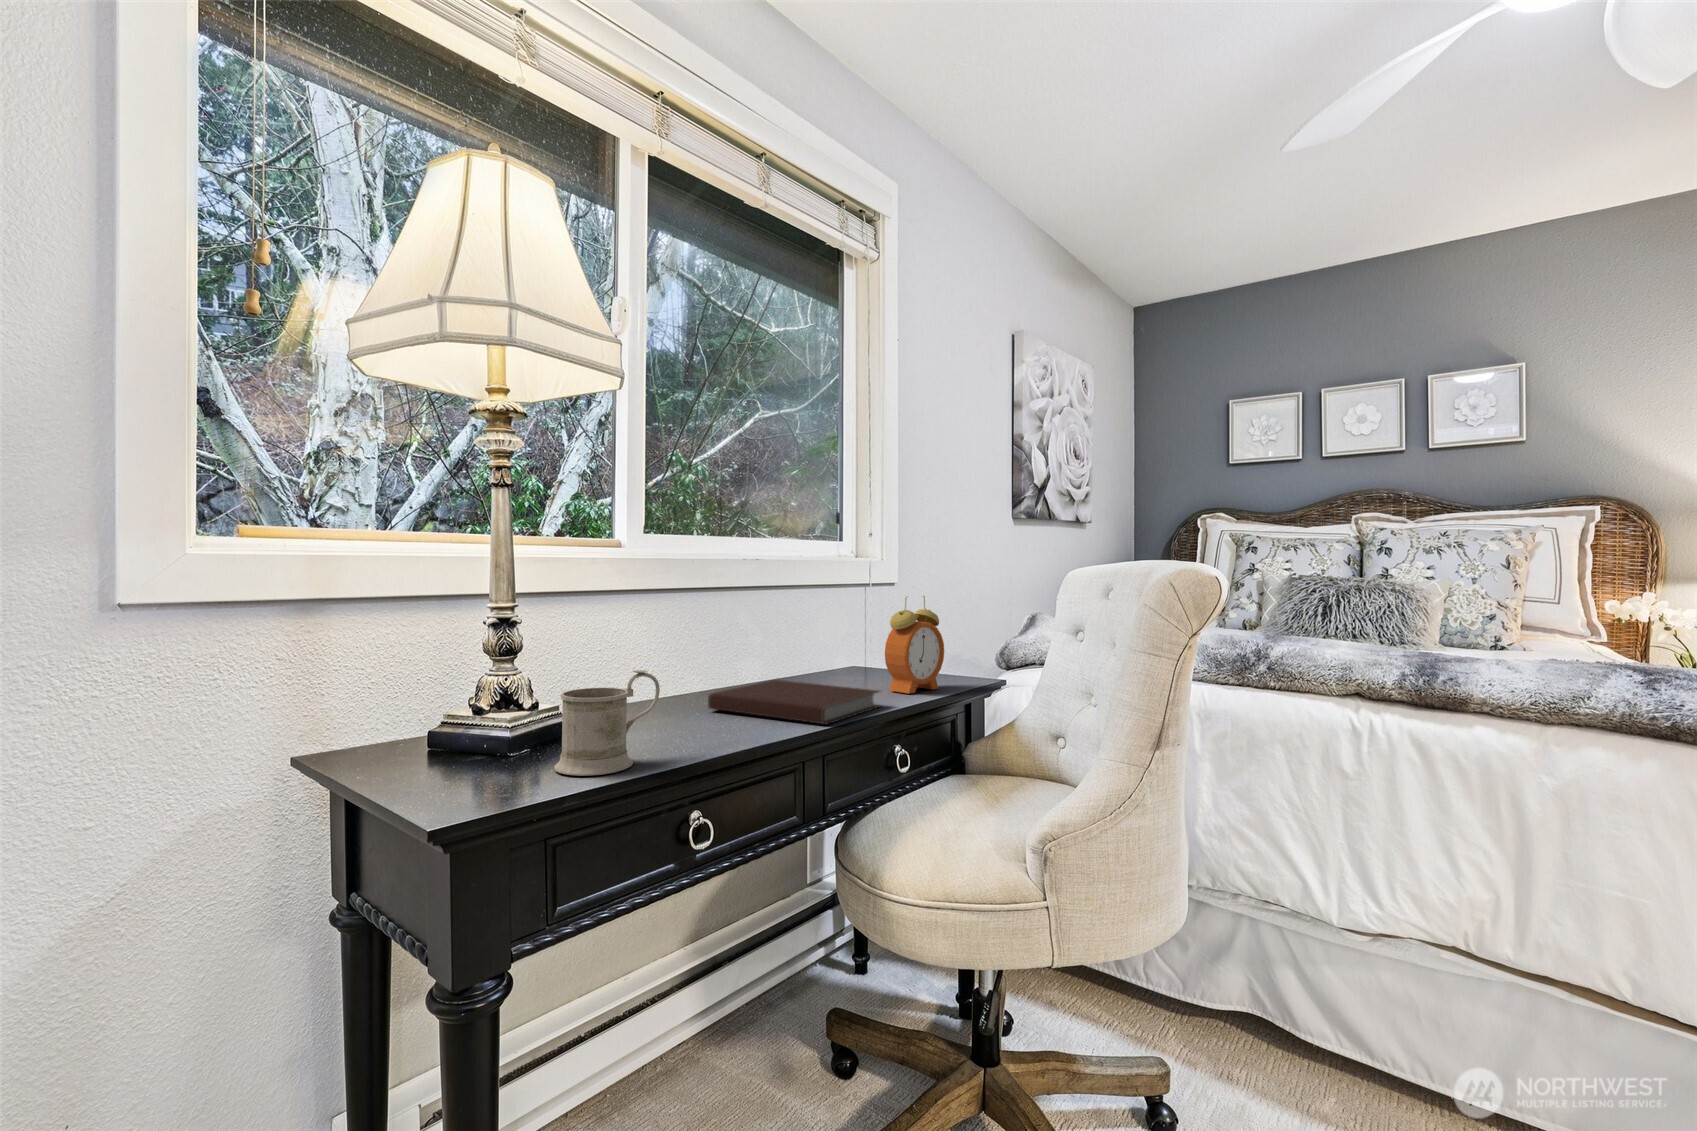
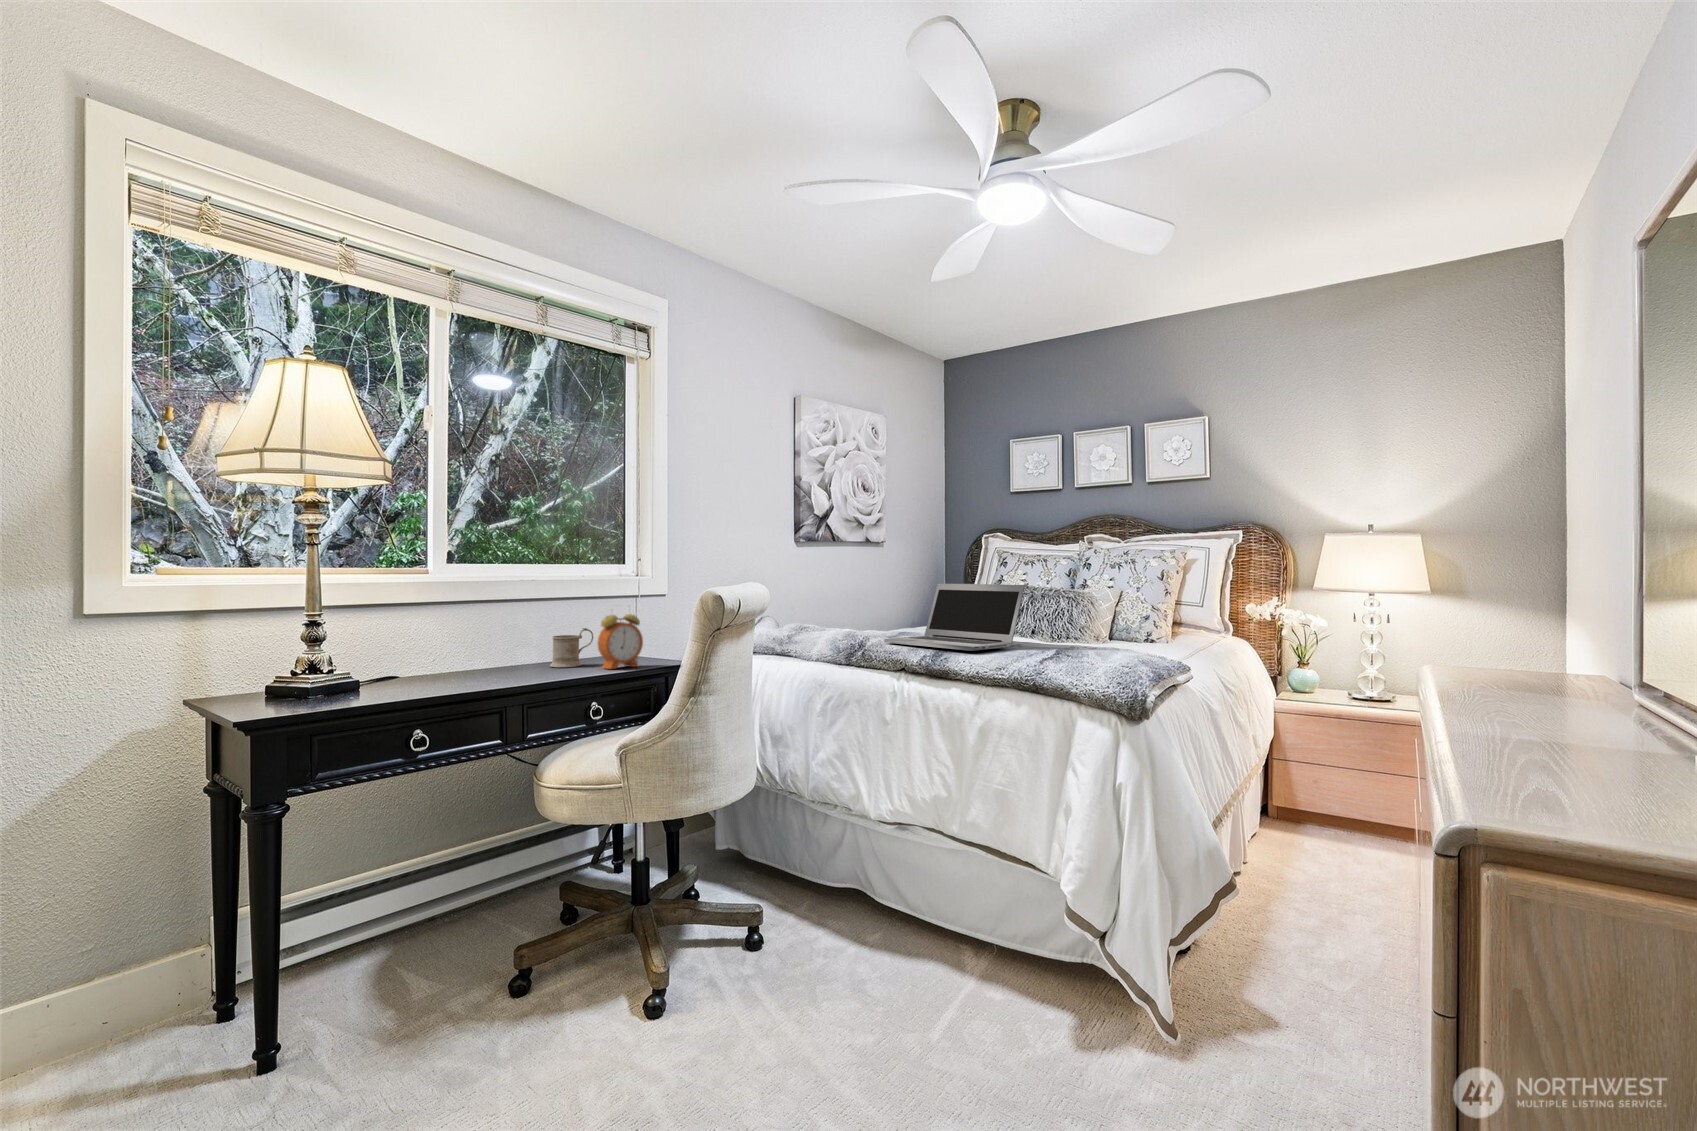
laptop: none [1319,568,1559,674] -> present [884,583,1025,651]
mug: present [554,670,660,776] -> present [550,628,593,667]
notebook: present [708,680,879,724] -> none [461,661,577,684]

